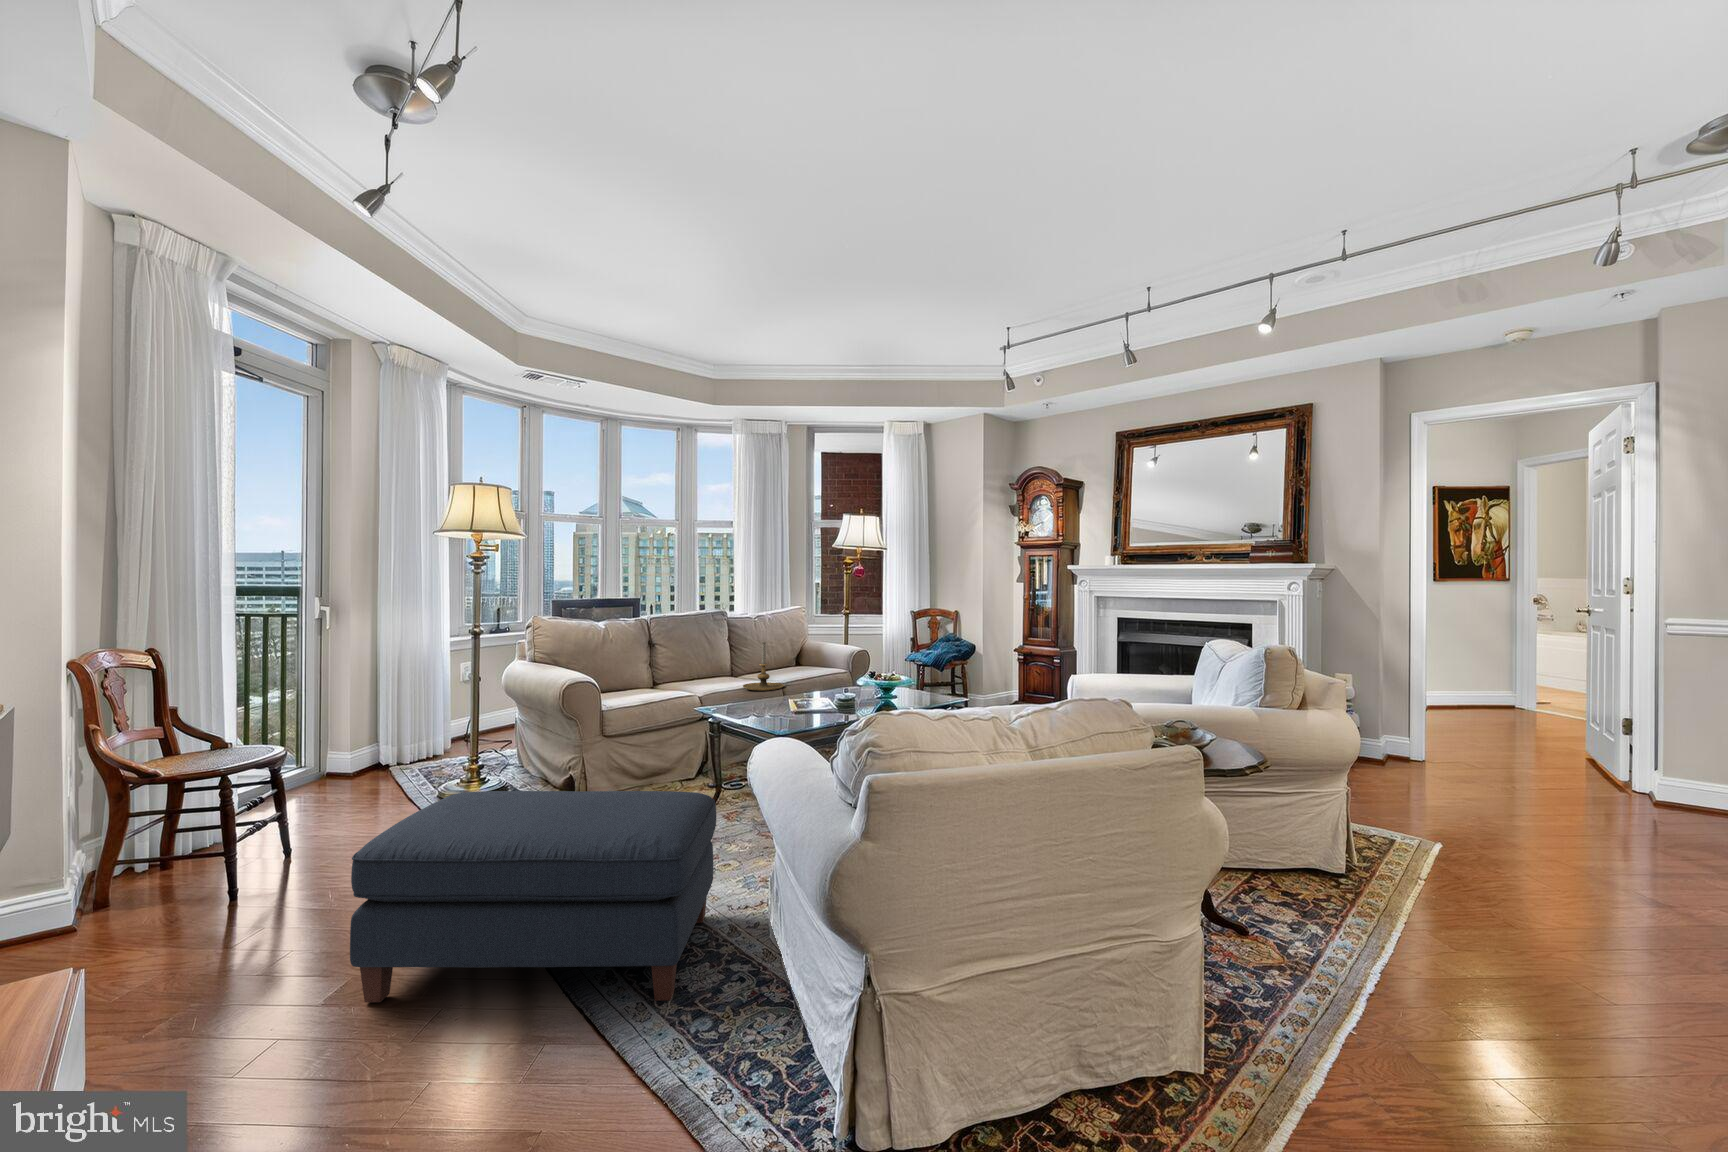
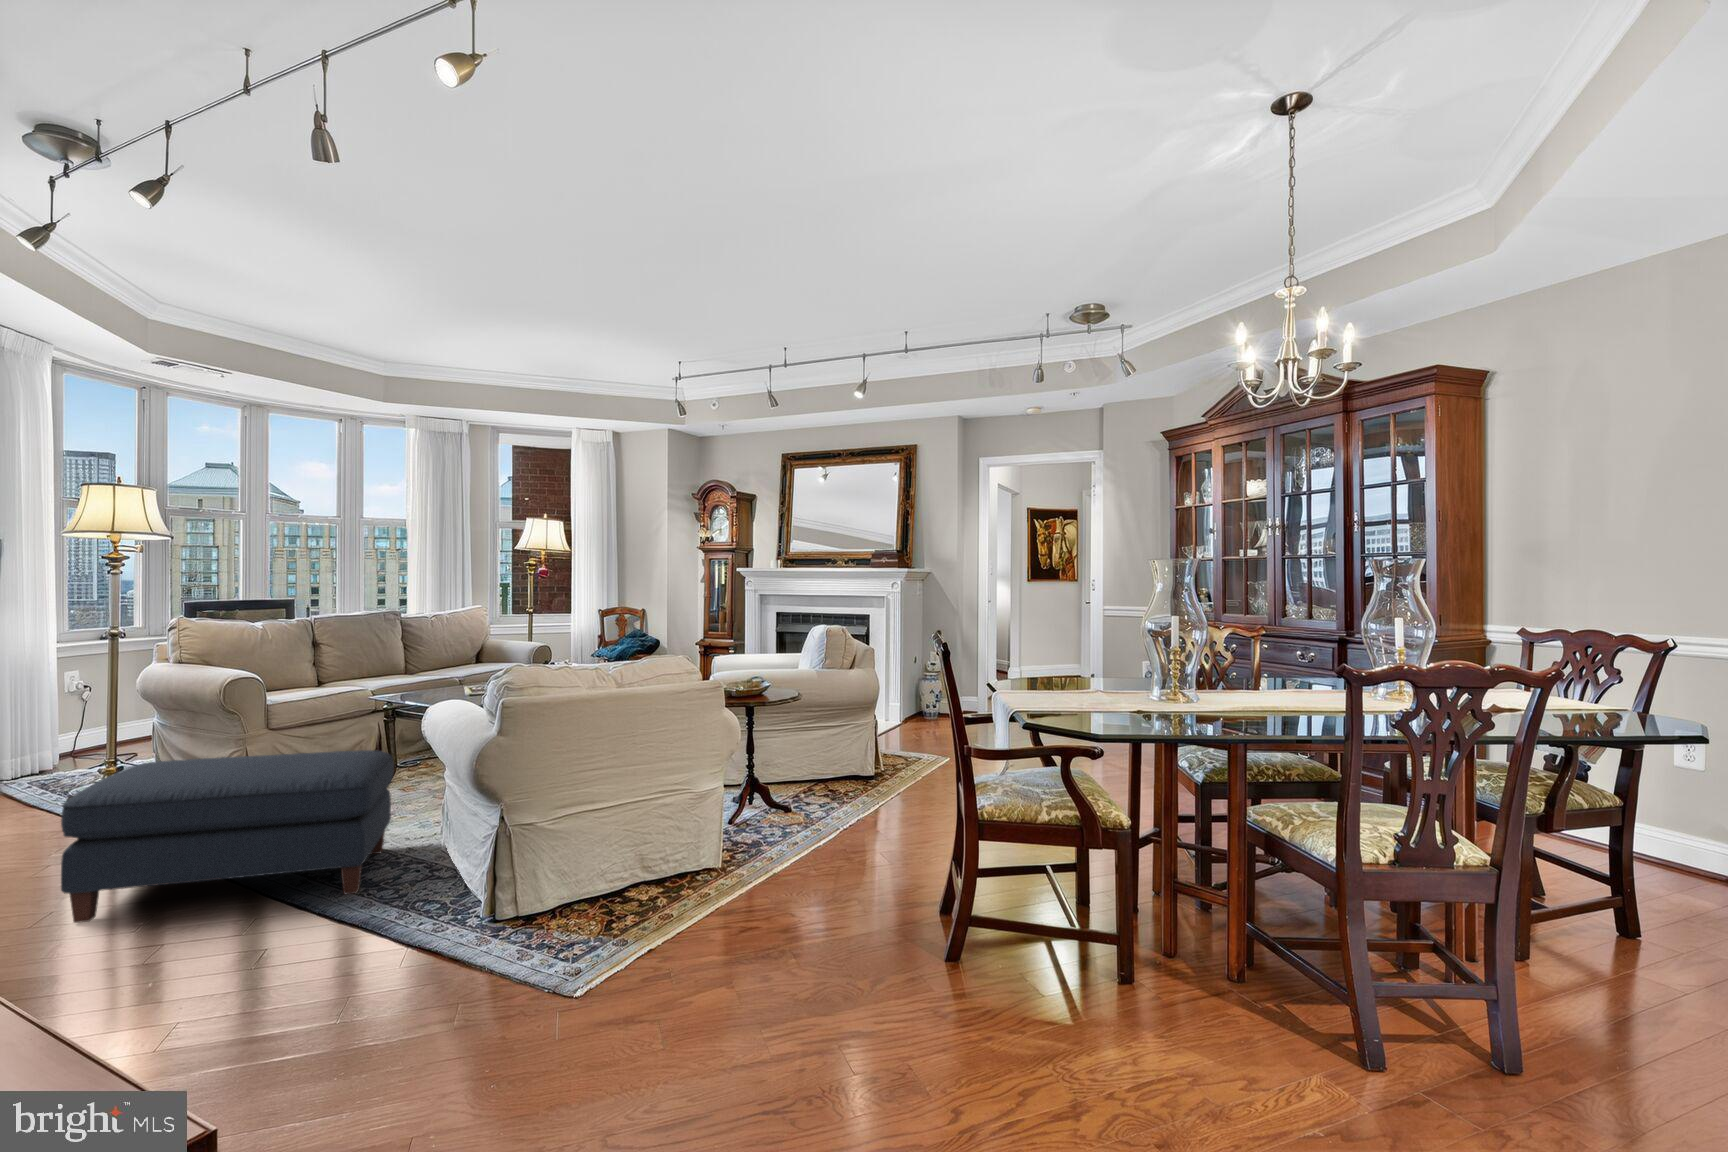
candle holder: present [743,642,784,691] -> none [417,638,460,683]

